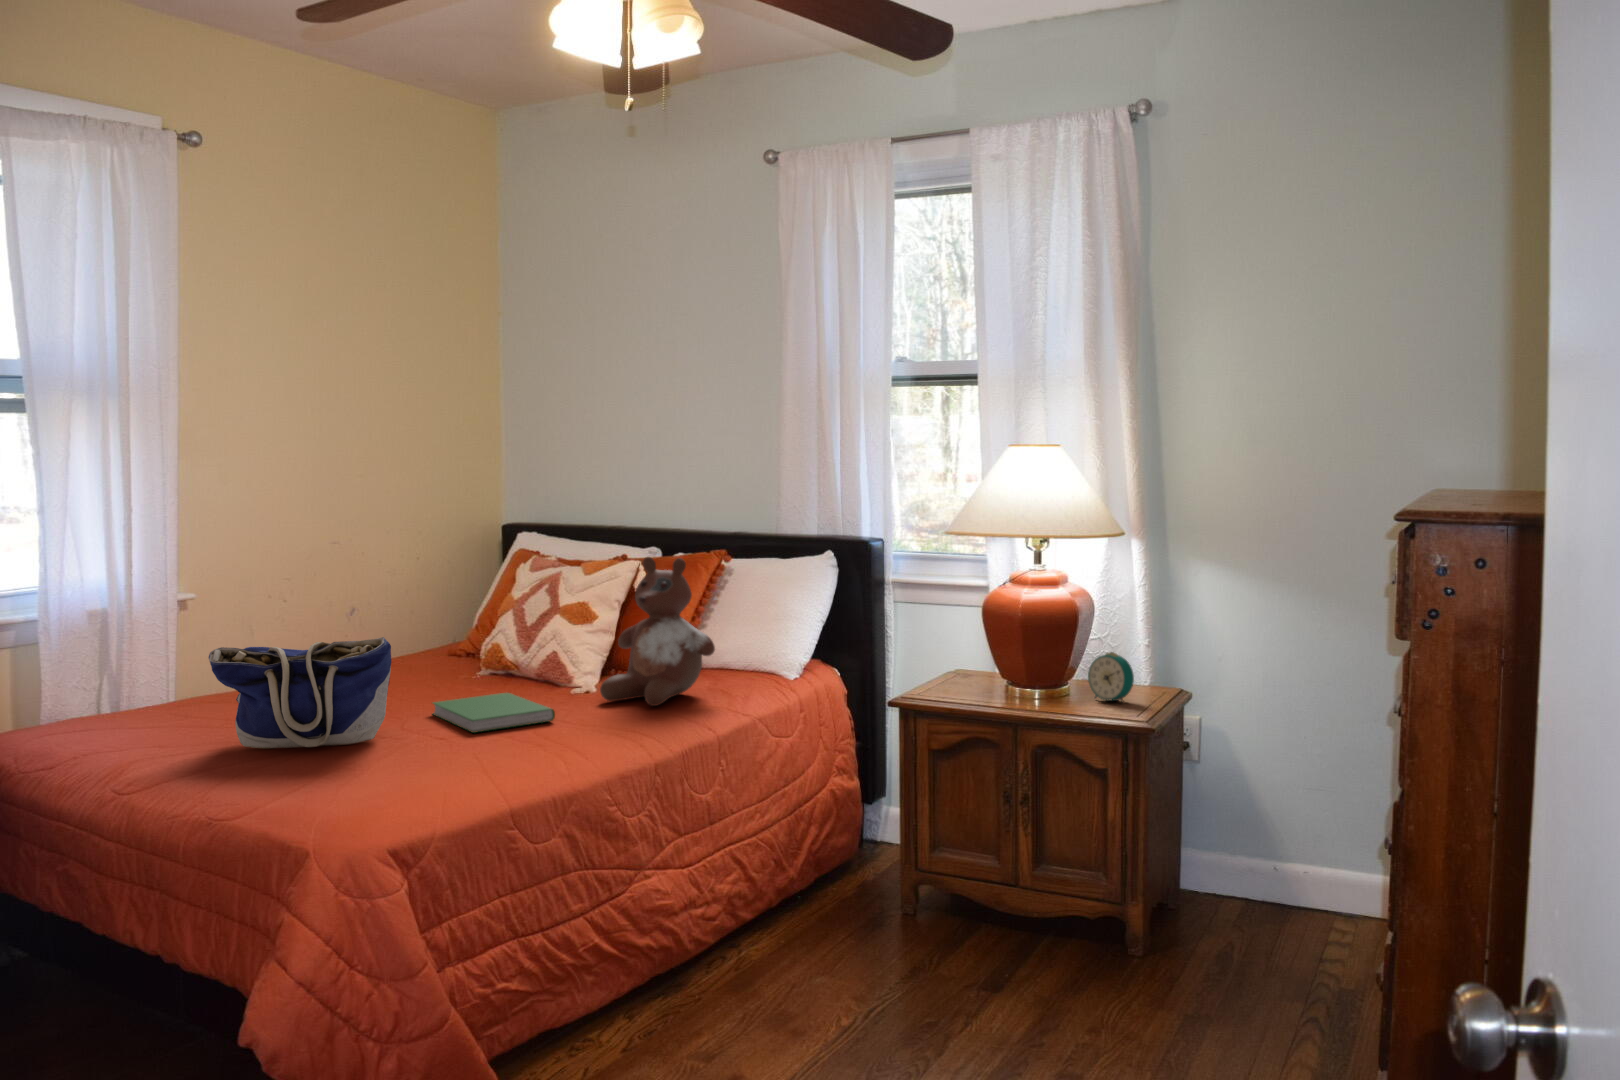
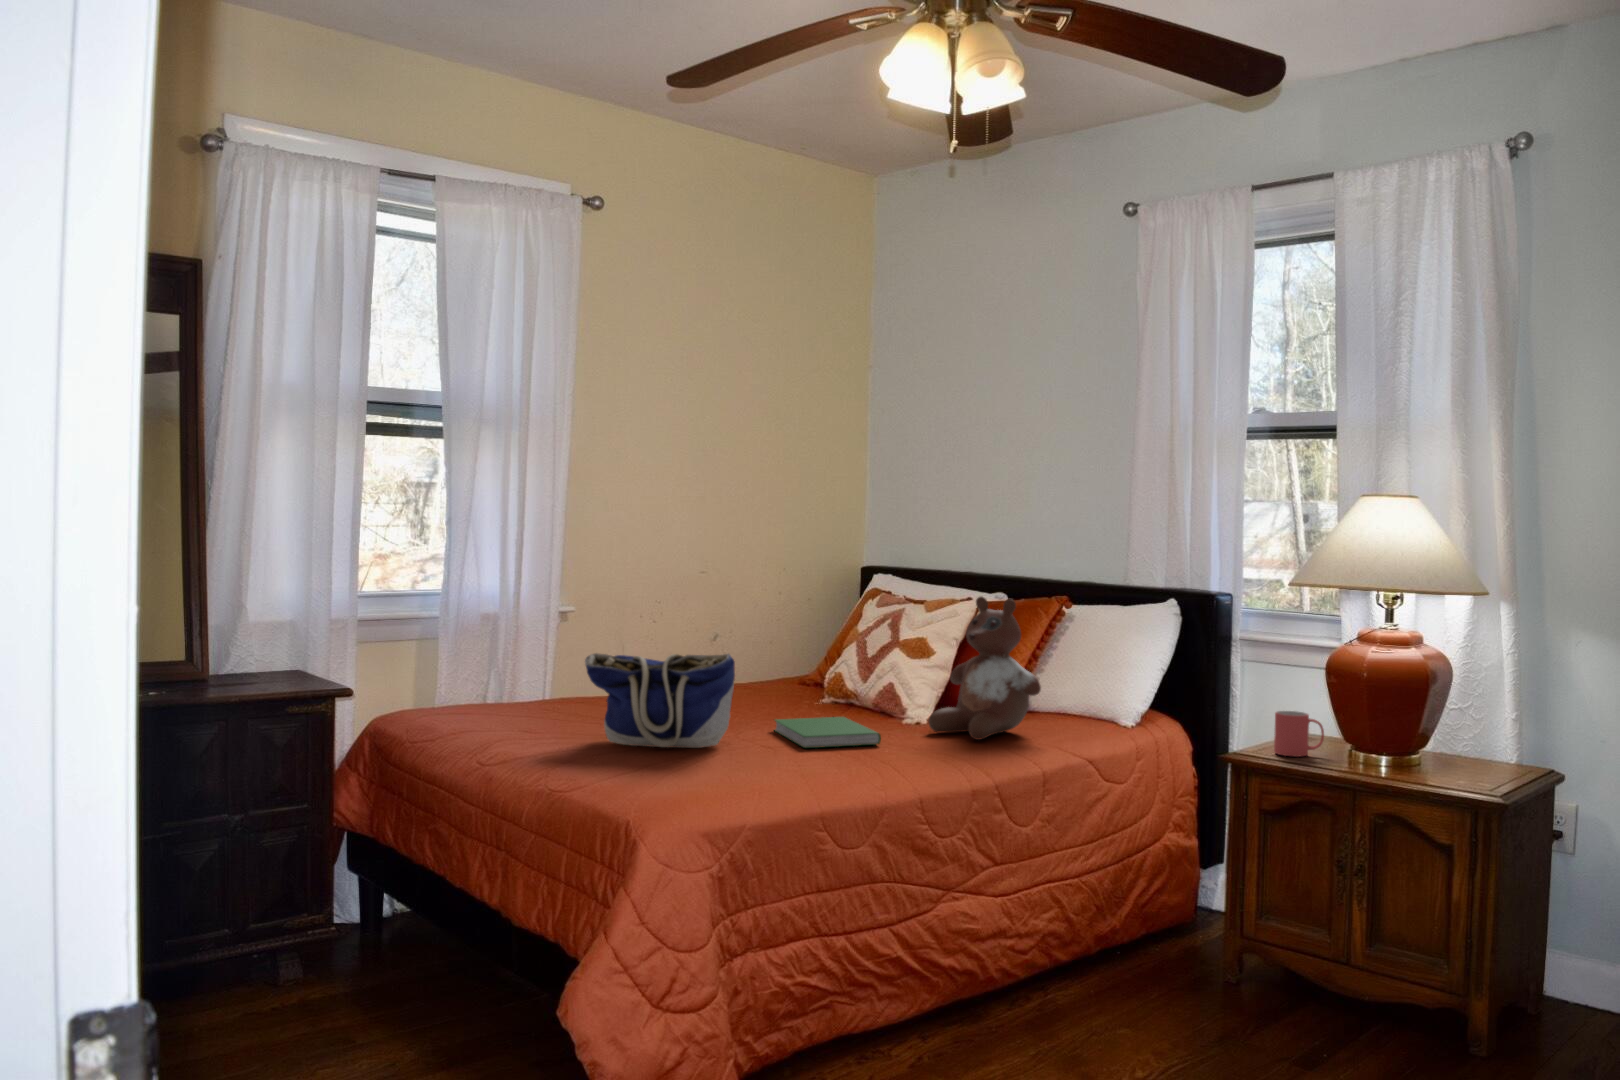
alarm clock: present [1088,652,1134,703] -> none [1441,720,1494,777]
mug: none [939,653,983,697] -> present [1274,711,1324,757]

